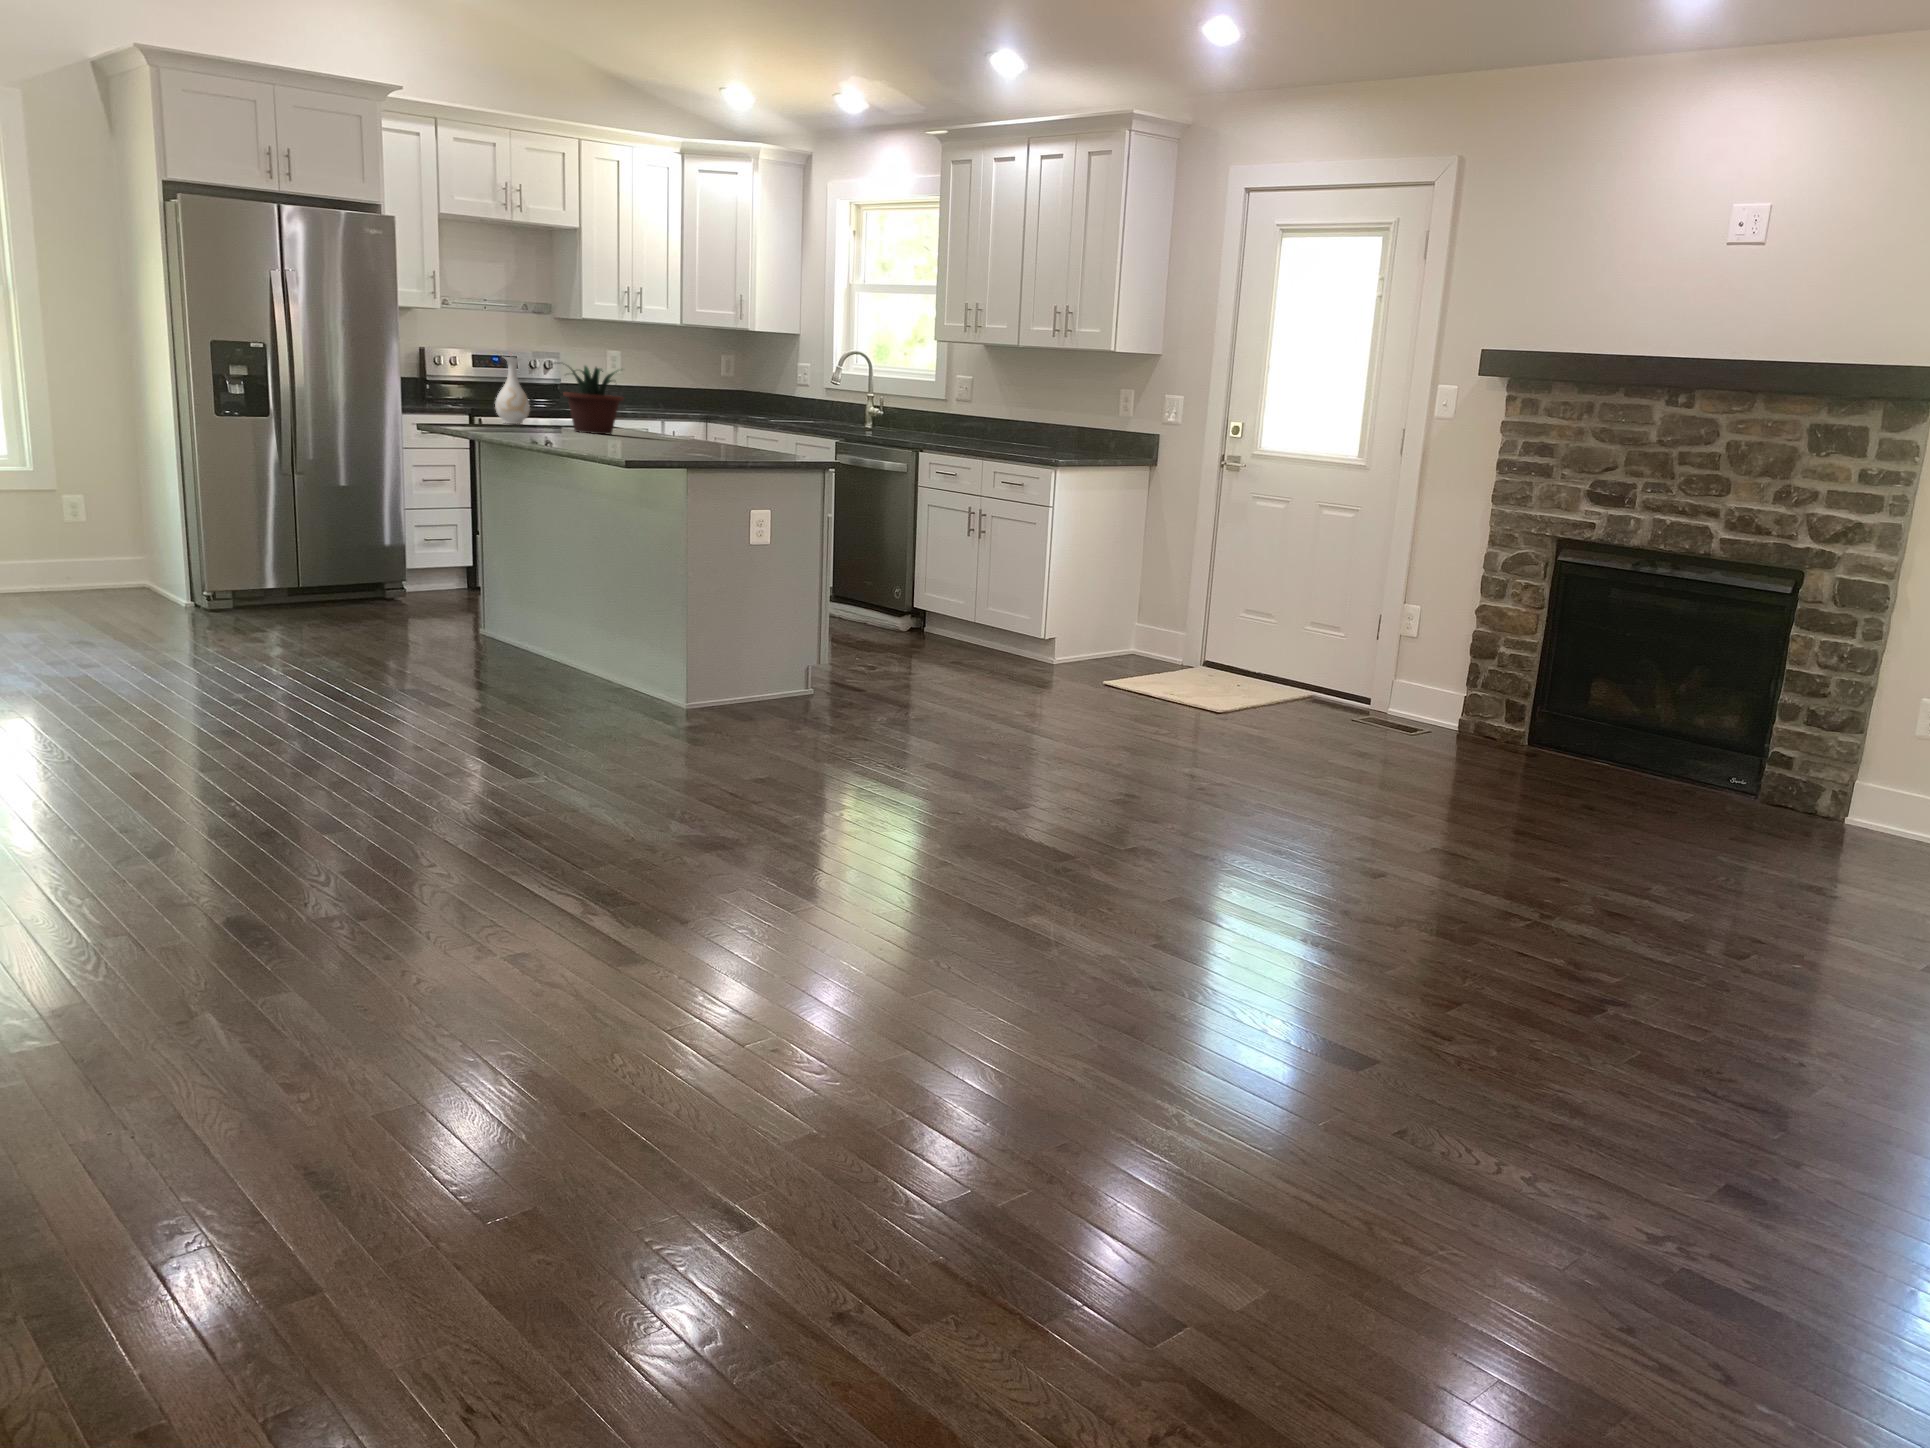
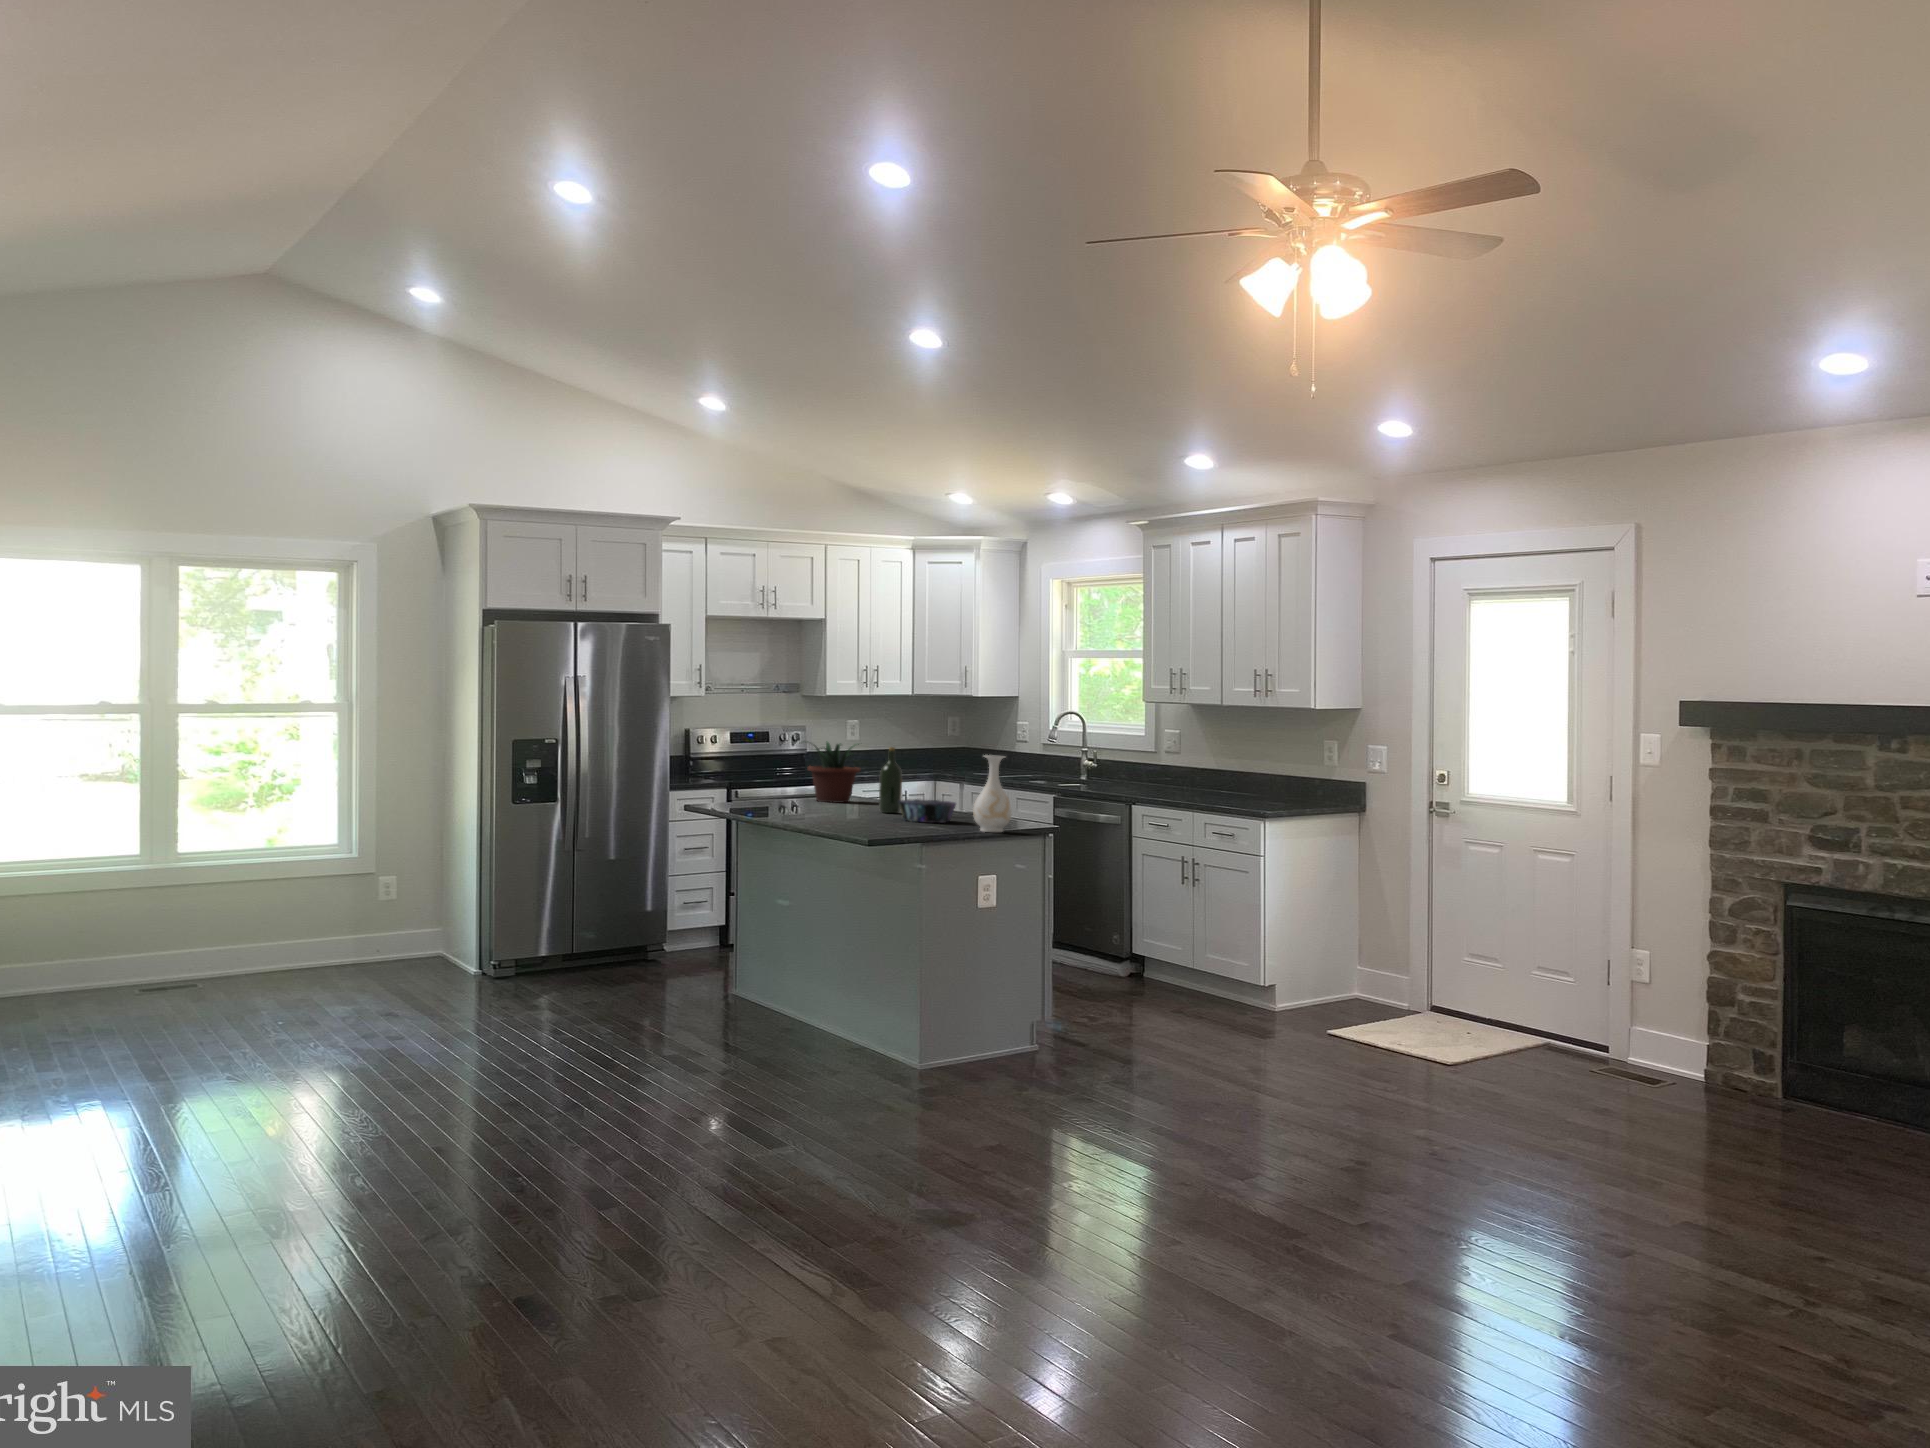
vase: present [495,357,530,425] -> present [973,755,1011,832]
wine bottle: none [643,368,669,444] -> present [879,747,902,813]
decorative bowl: none [662,425,730,452] -> present [898,799,956,823]

